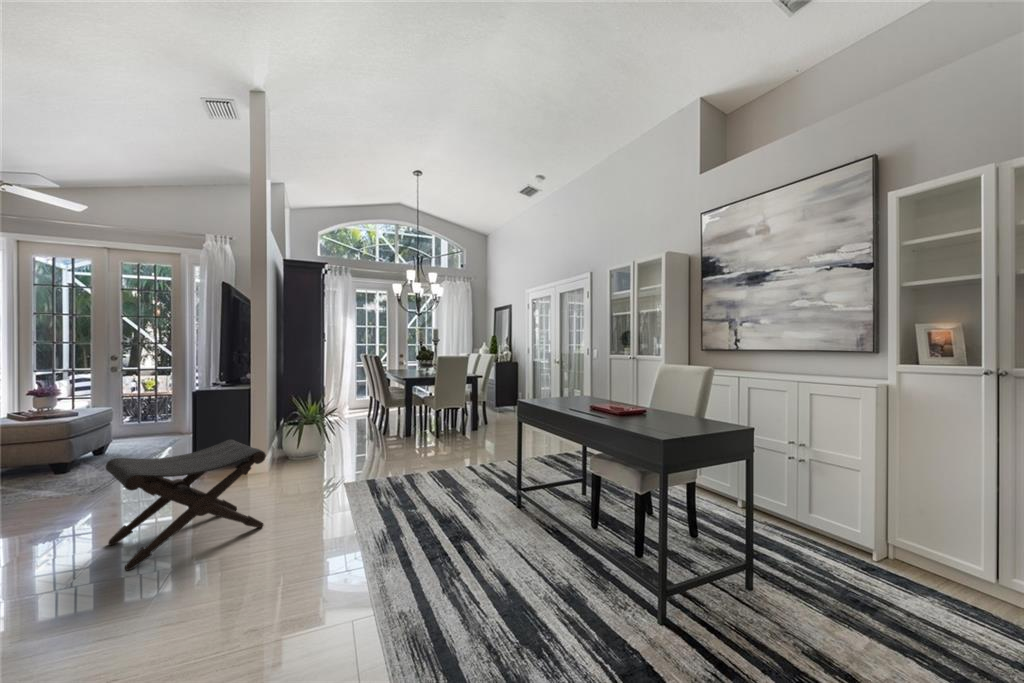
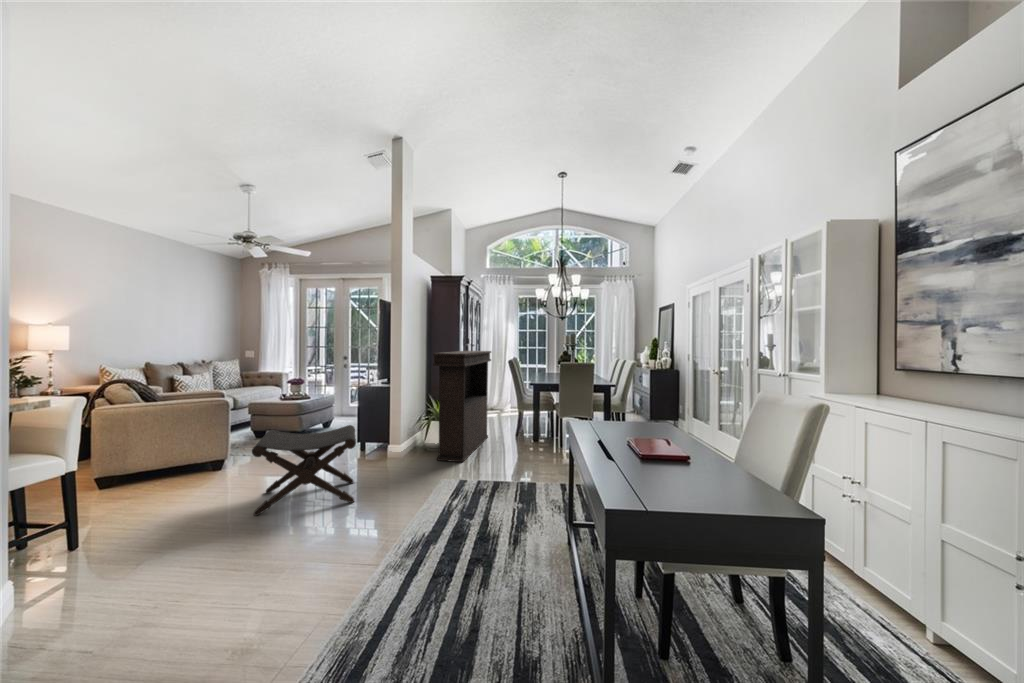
console table: none [315,349,357,471] -> present [433,351,491,462]

